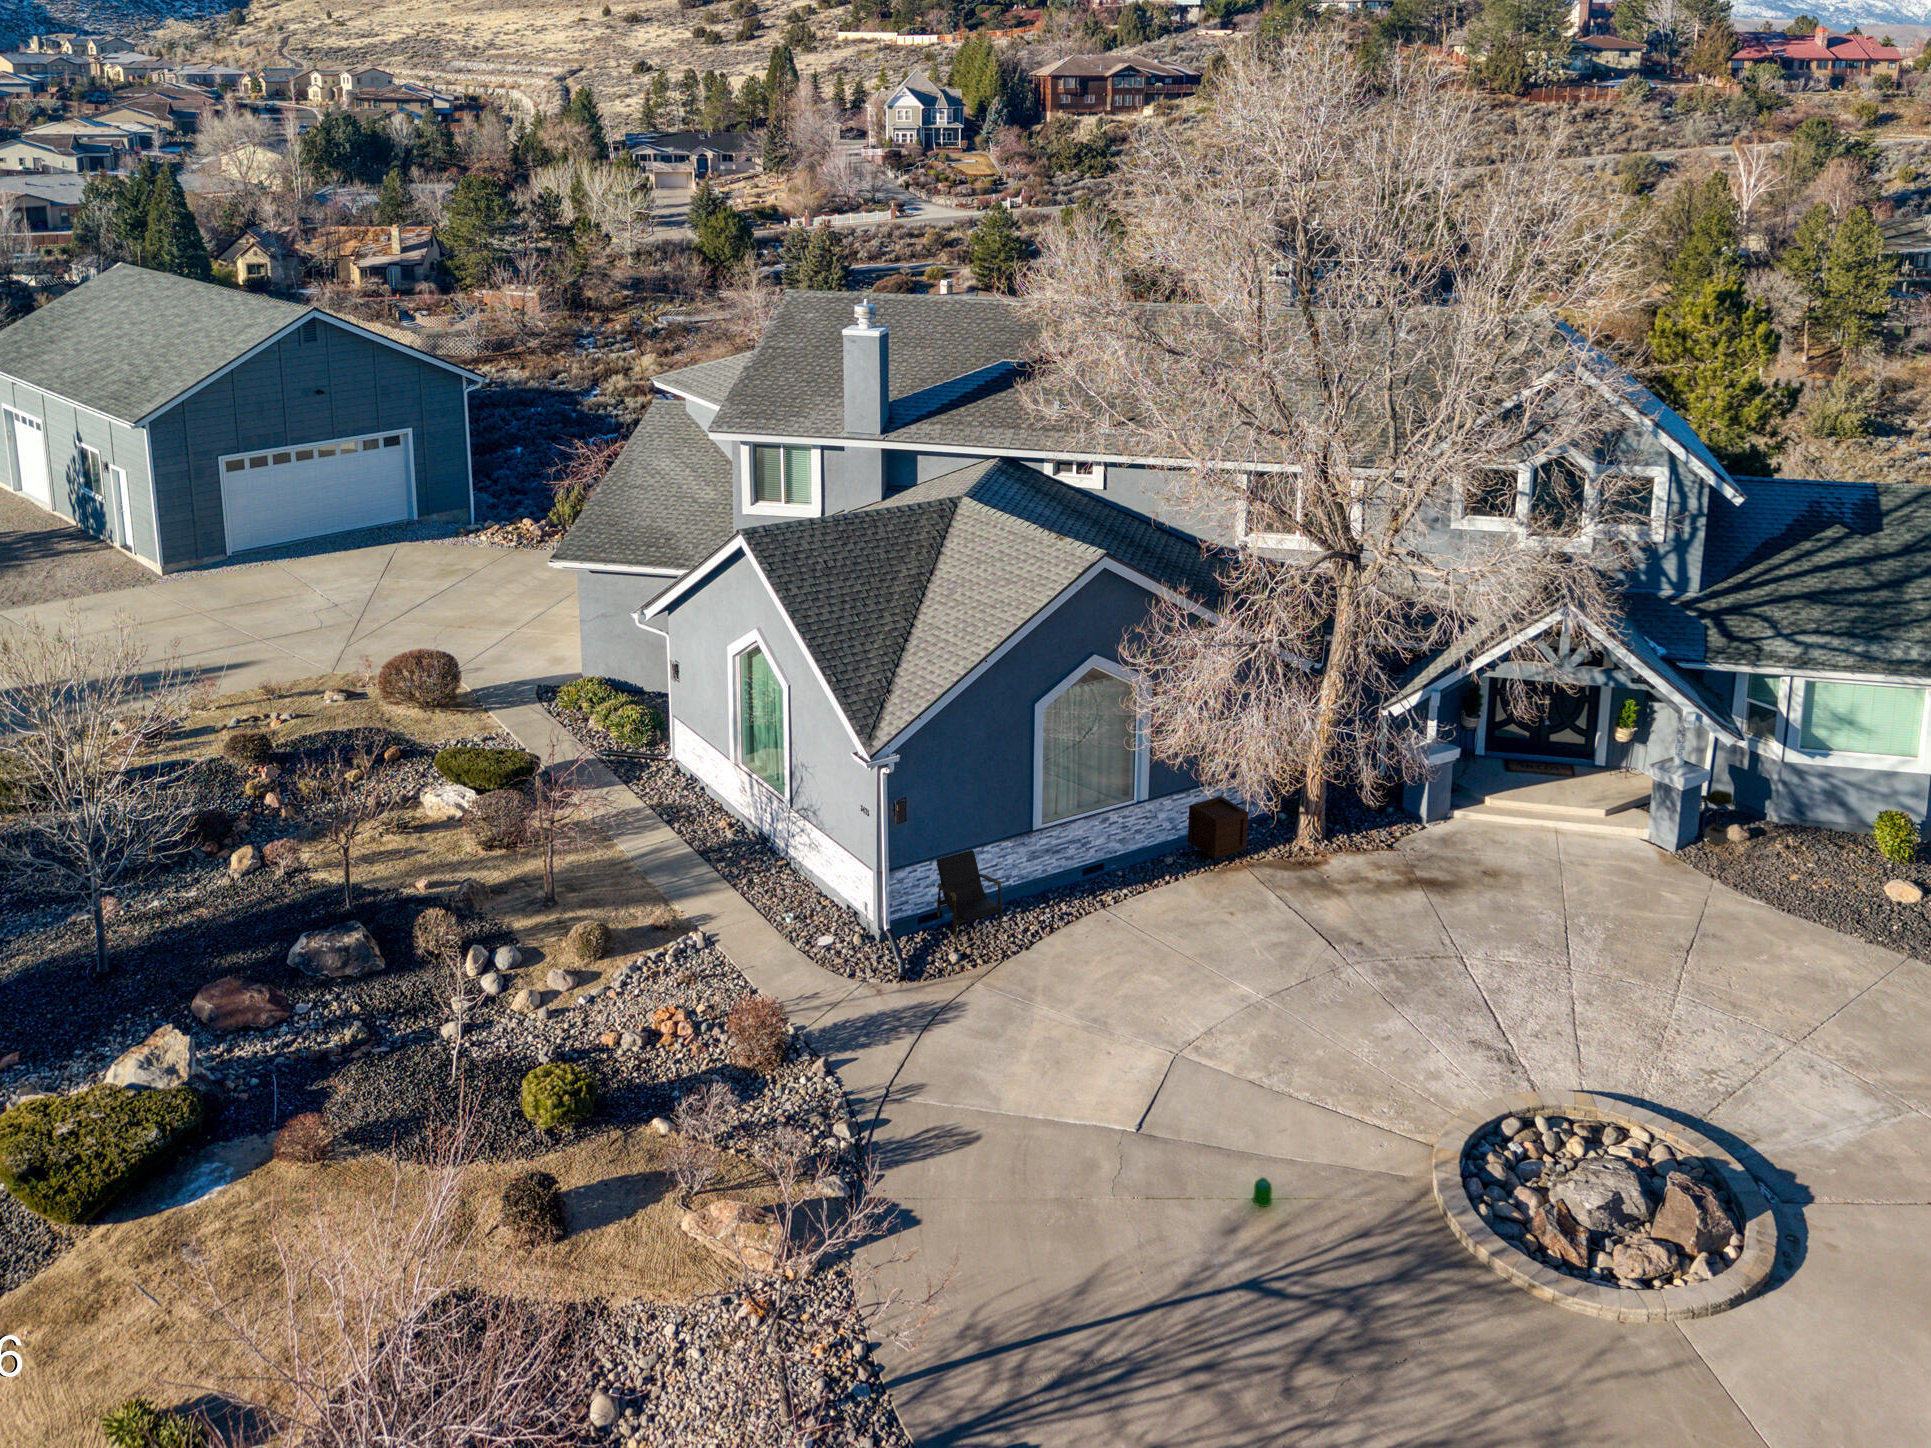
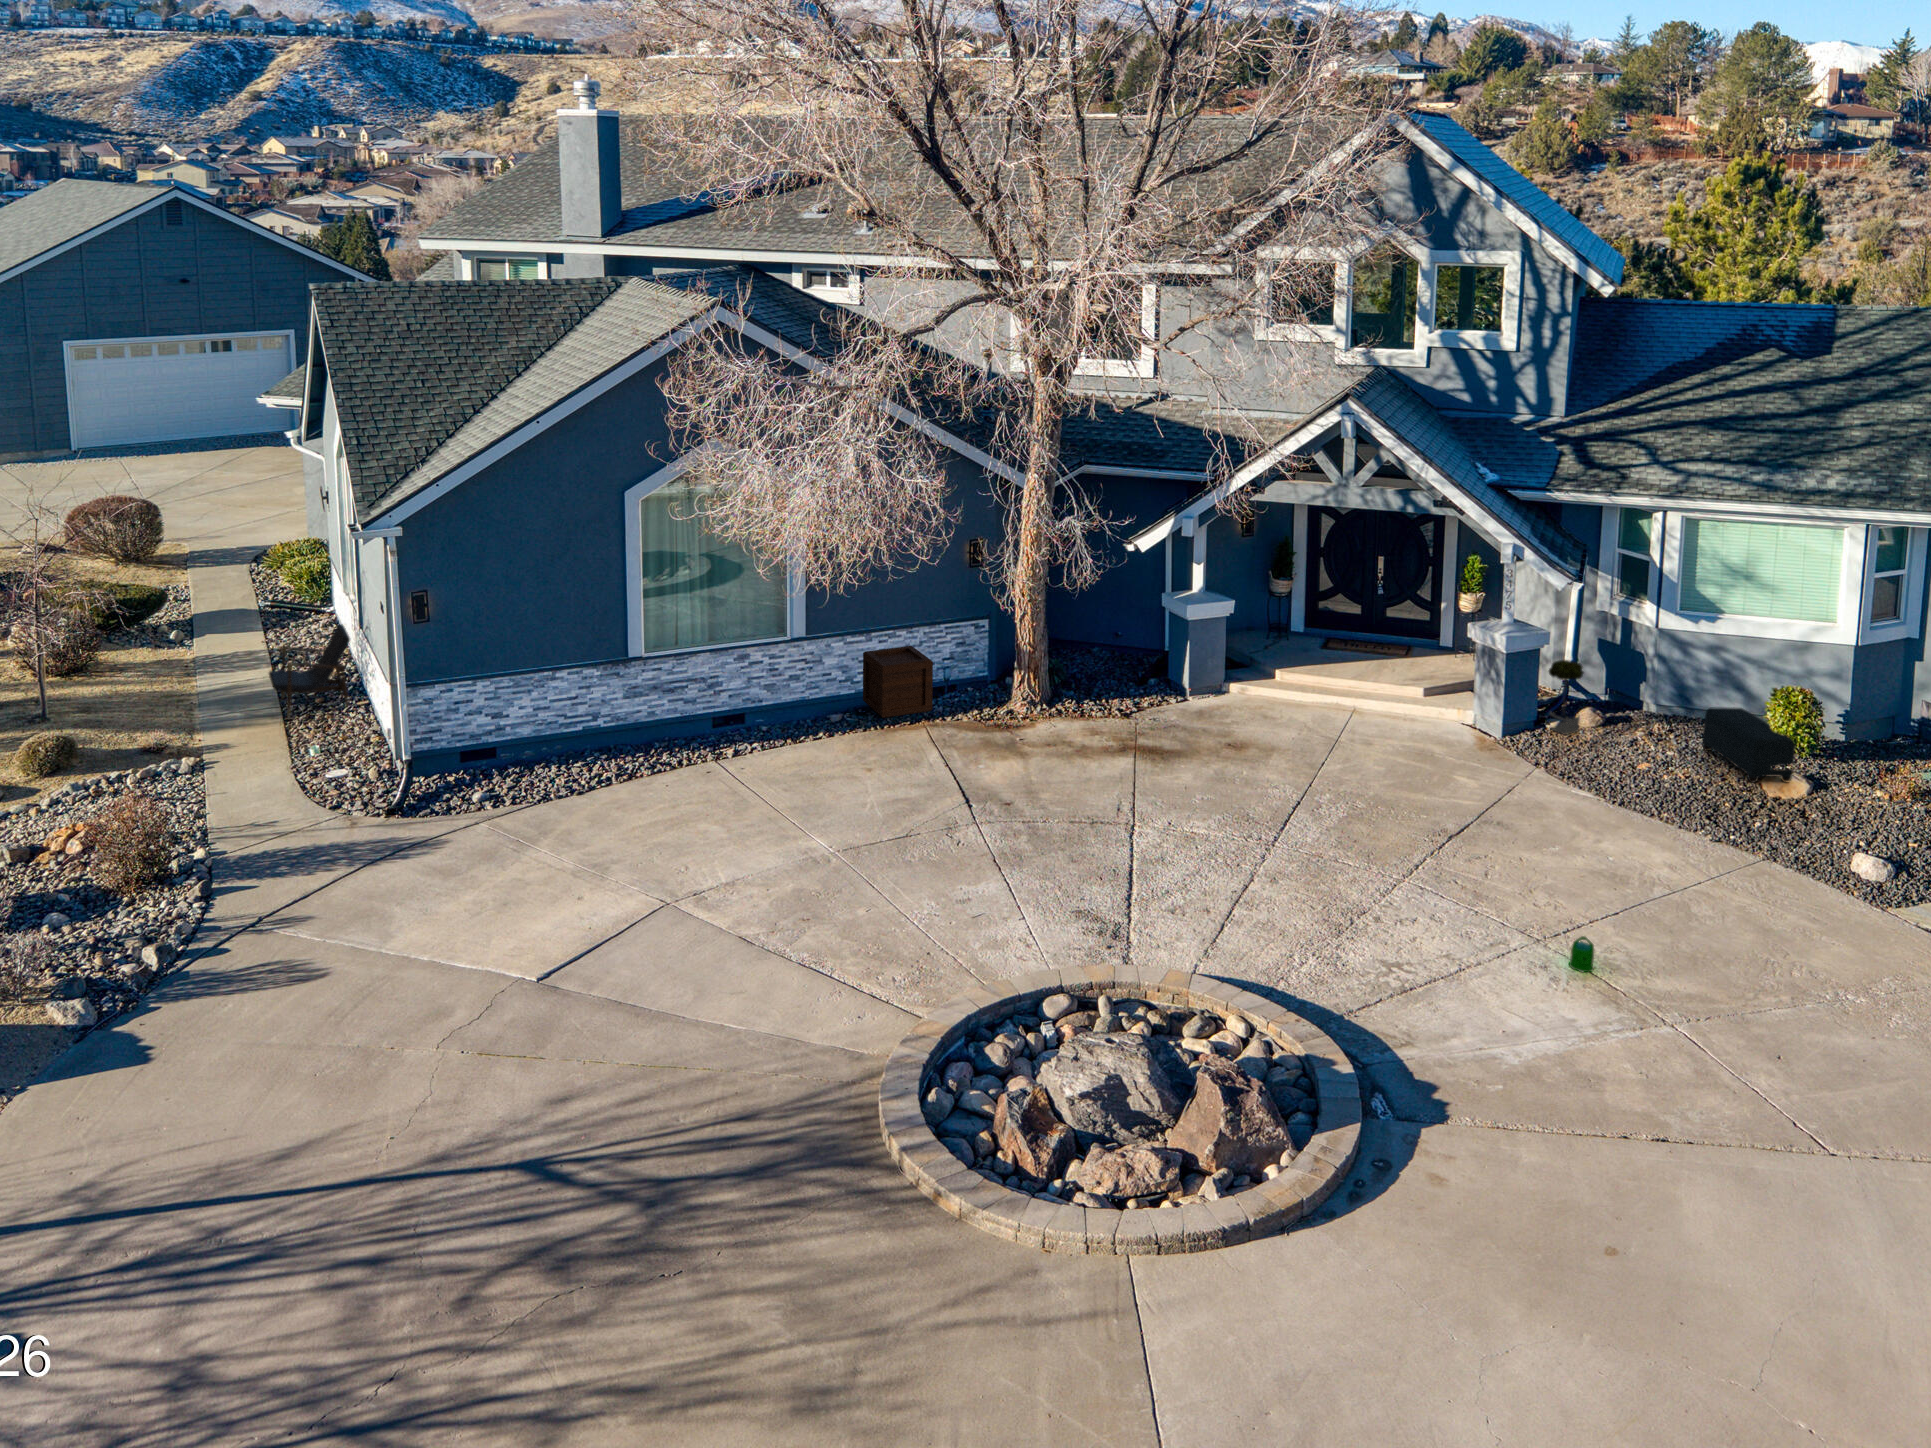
bench: none [1822,823,1902,886] -> present [1702,707,1796,783]
lounge chair: present [936,850,1002,939] -> present [269,624,350,717]
watering can: present [1252,1178,1272,1207] -> present [1569,936,1594,972]

